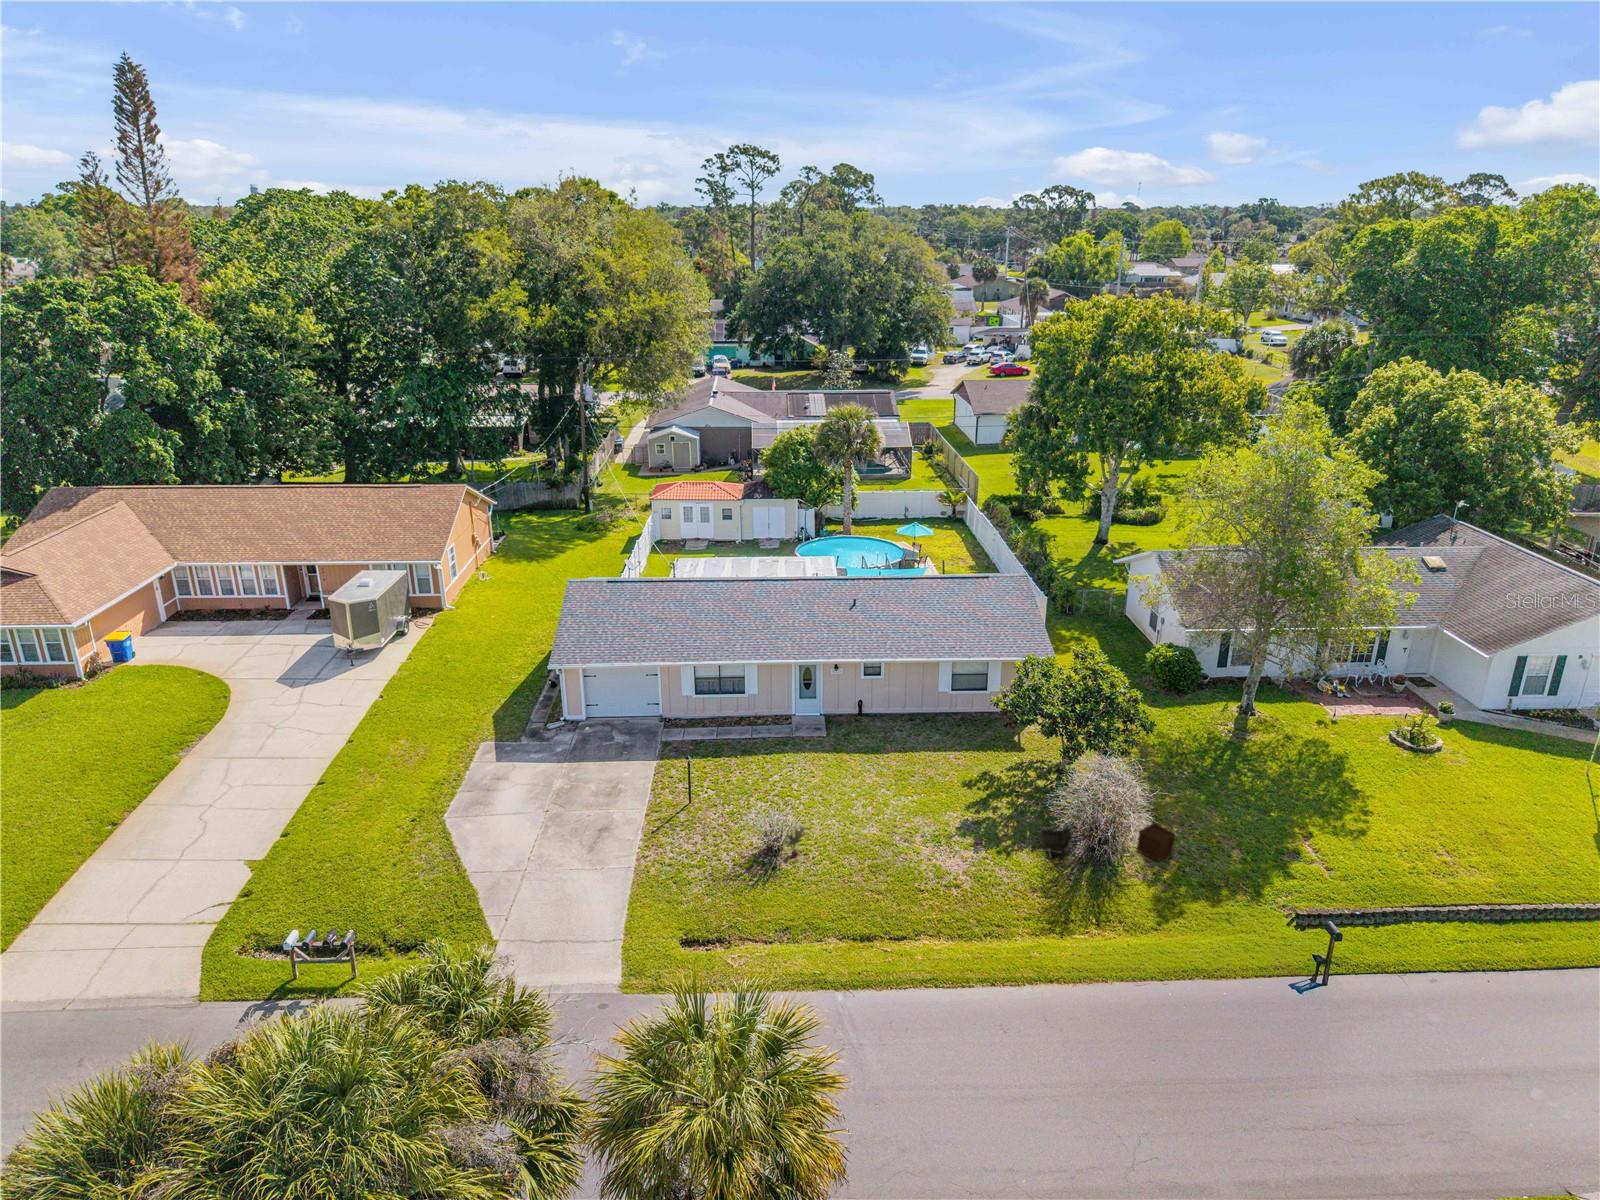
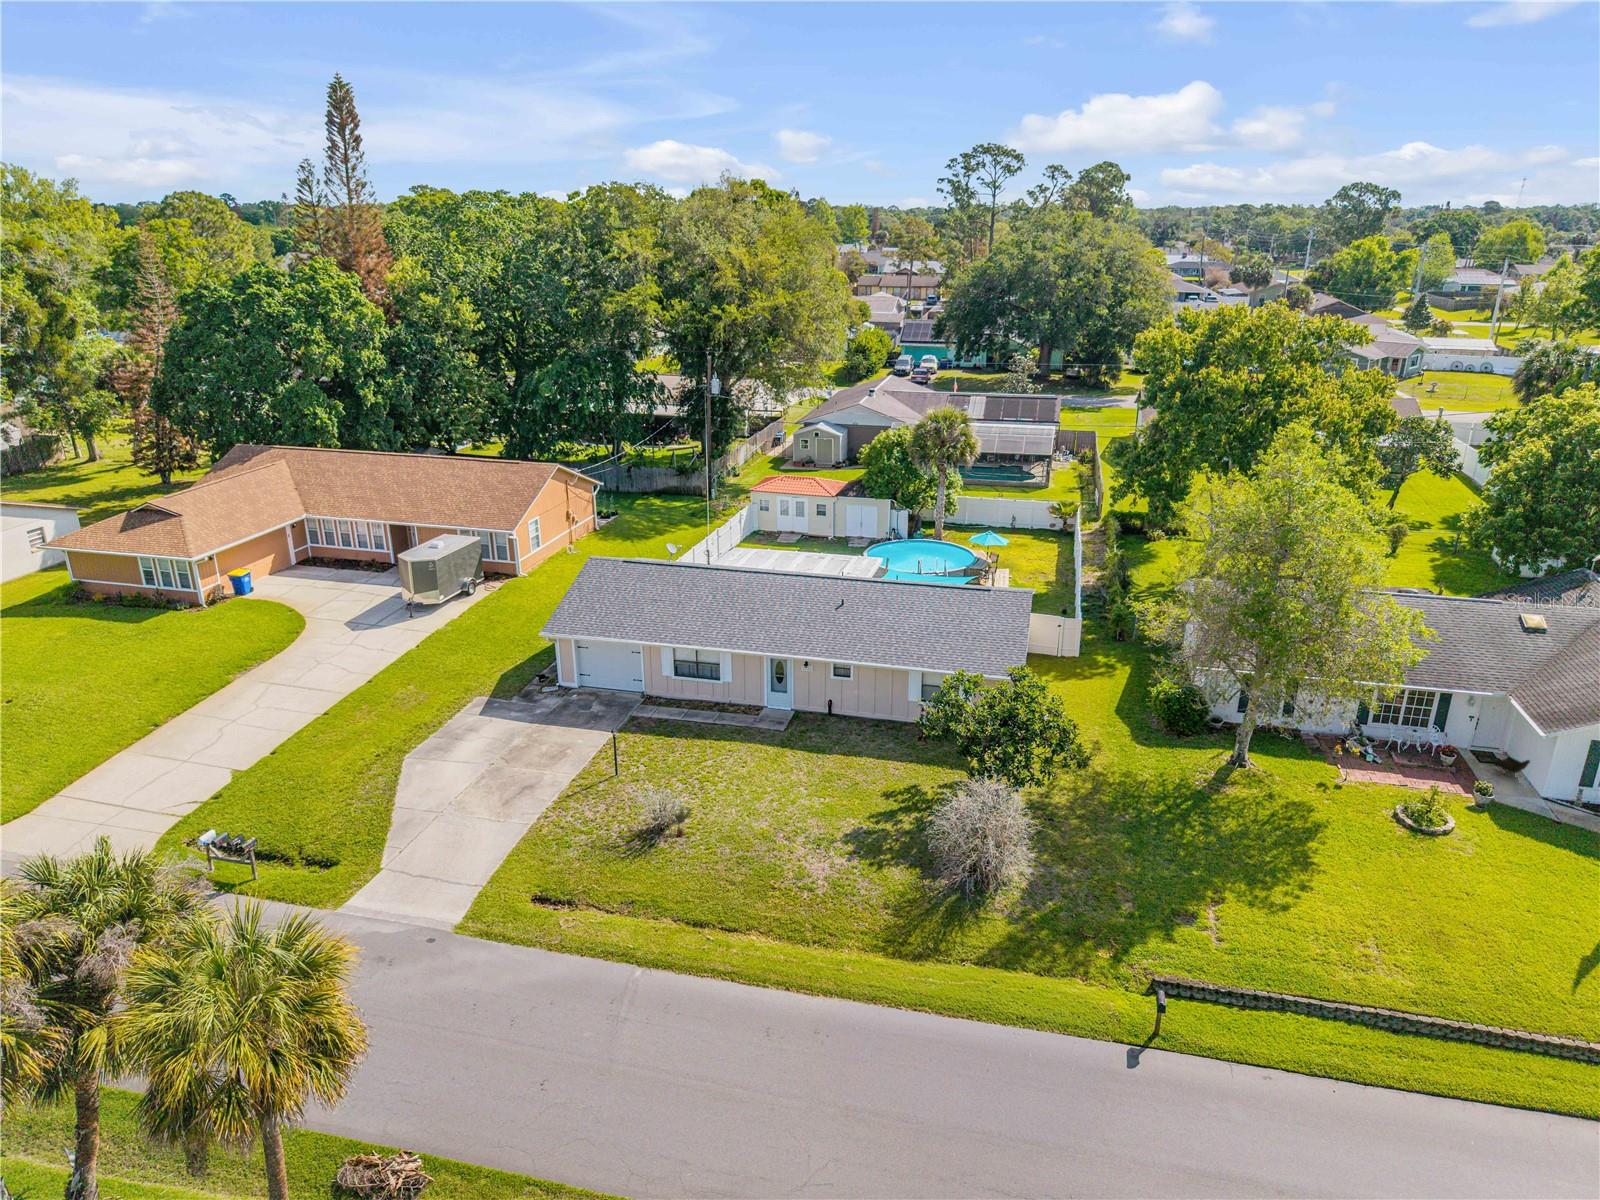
wooden crate: present [1137,823,1175,861] -> none [1020,860,1059,900]
lounge chair: present [1041,828,1071,857] -> present [1494,757,1530,773]

